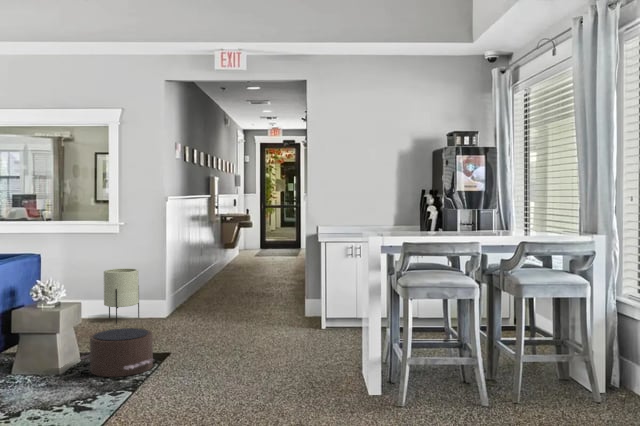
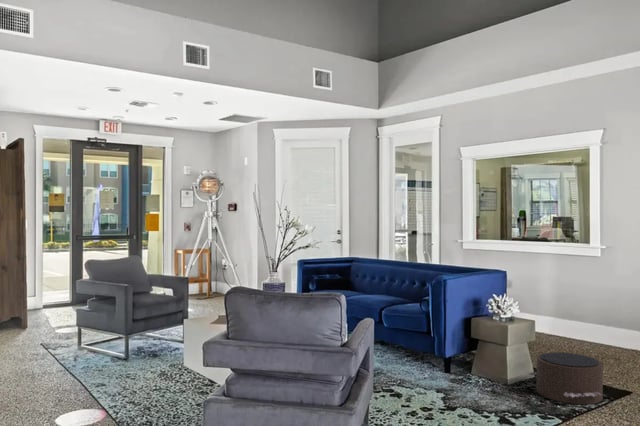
planter: present [104,269,139,324] -> none [581,293,620,348]

